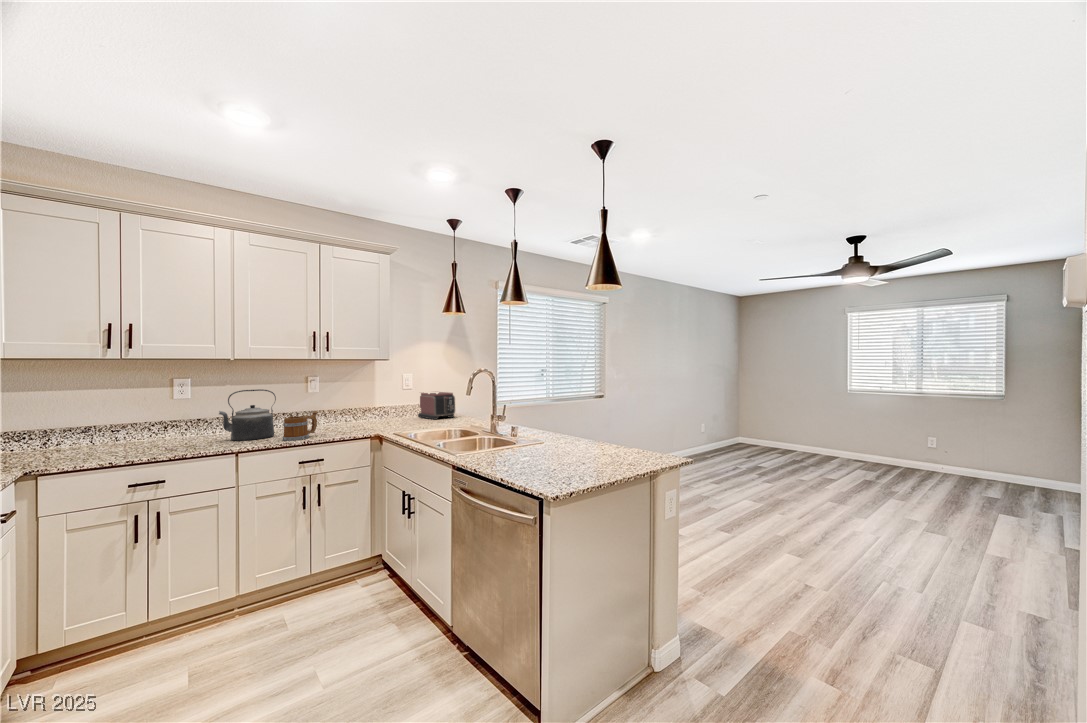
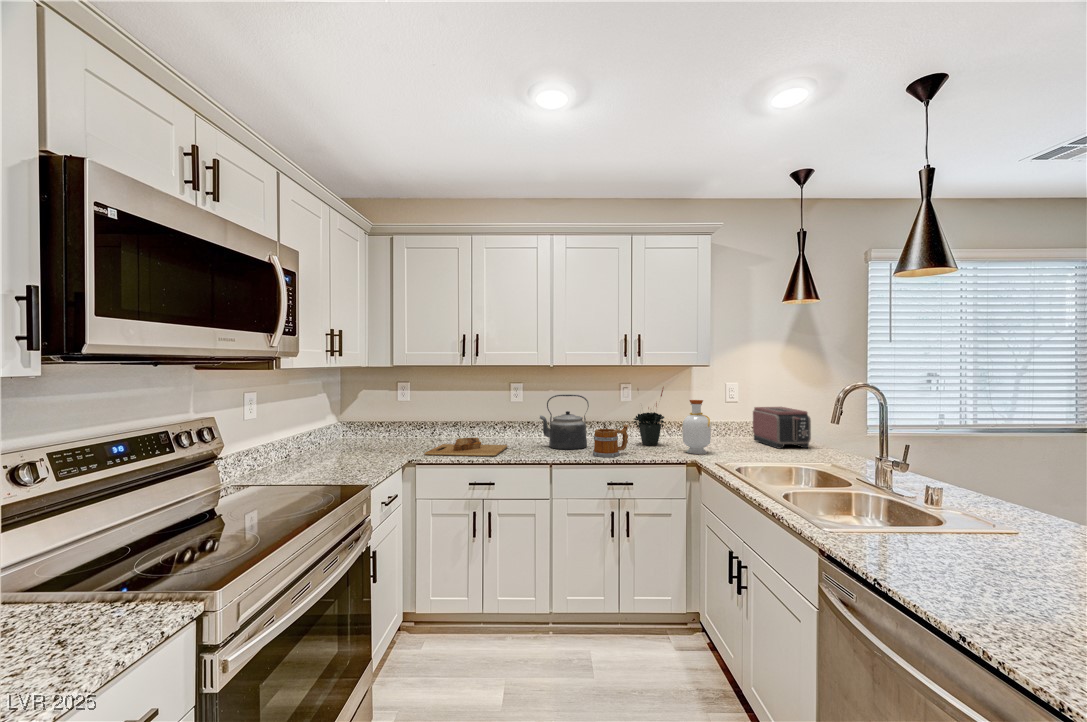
potted plant: none [320,379,350,429] -> present [633,390,664,446]
bottle: none [365,388,388,429] -> present [682,400,711,454]
cutting board: none [46,439,177,467] -> present [424,437,508,456]

